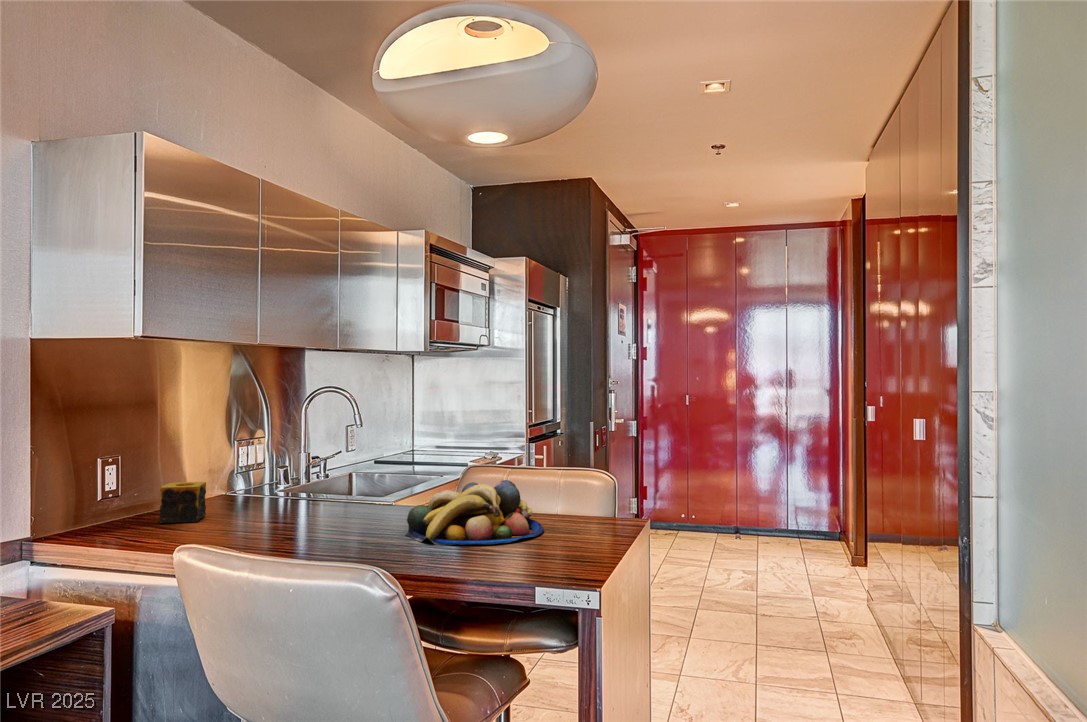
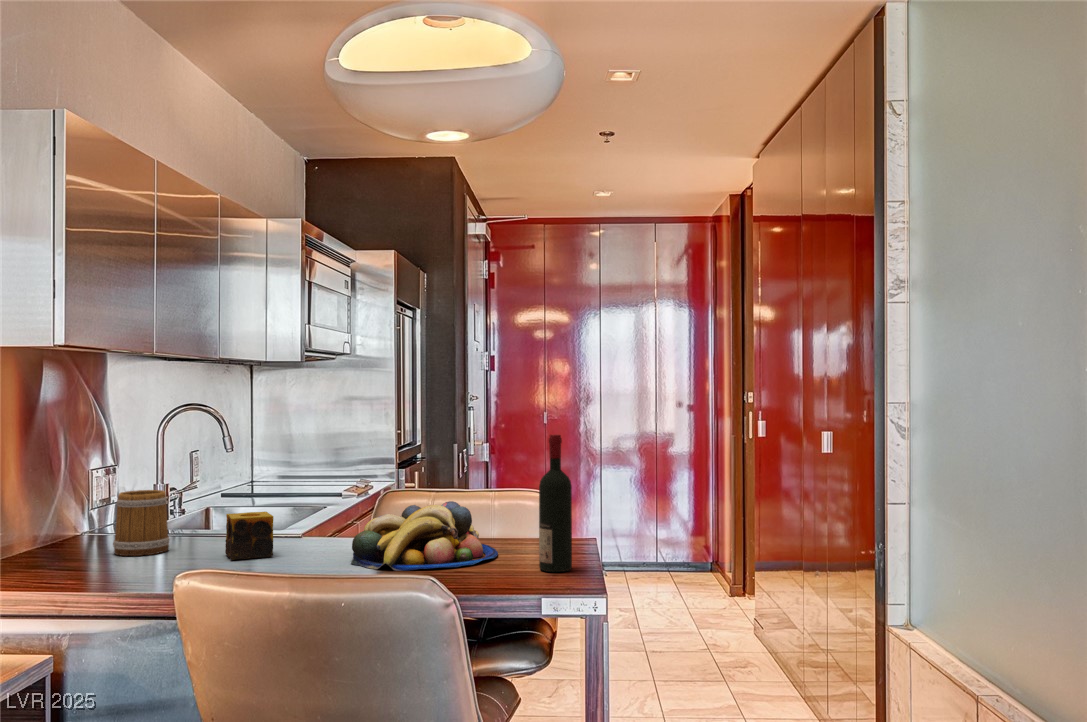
wine bottle: none [565,421,597,556] -> present [539,435,572,572]
mug: none [233,460,282,516] -> present [113,490,170,556]
candle: present [159,482,206,523] -> present [225,512,273,560]

